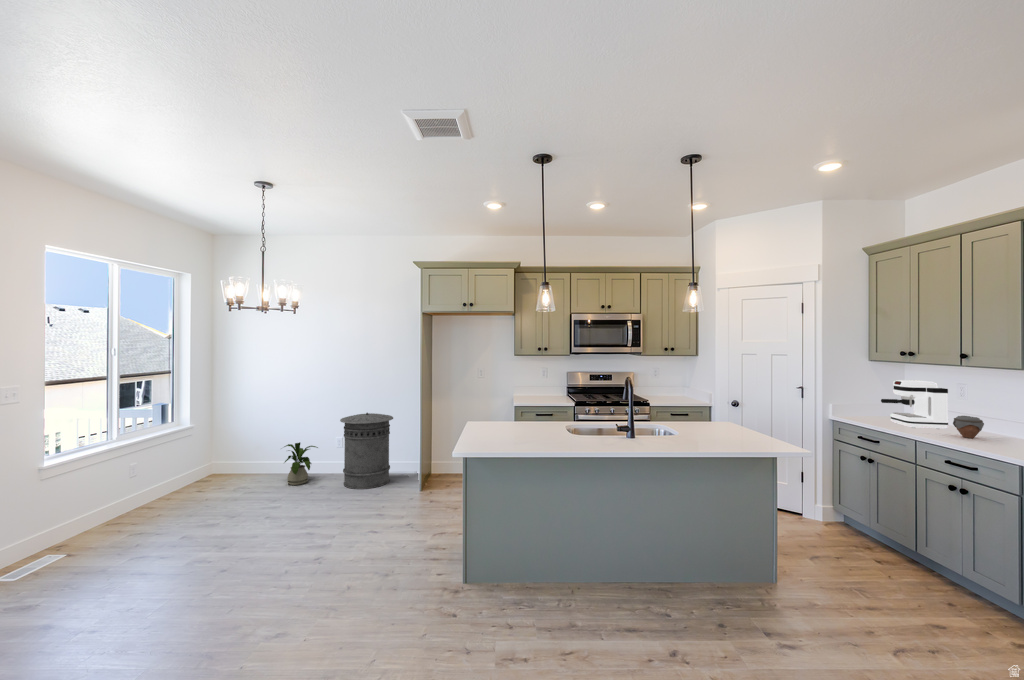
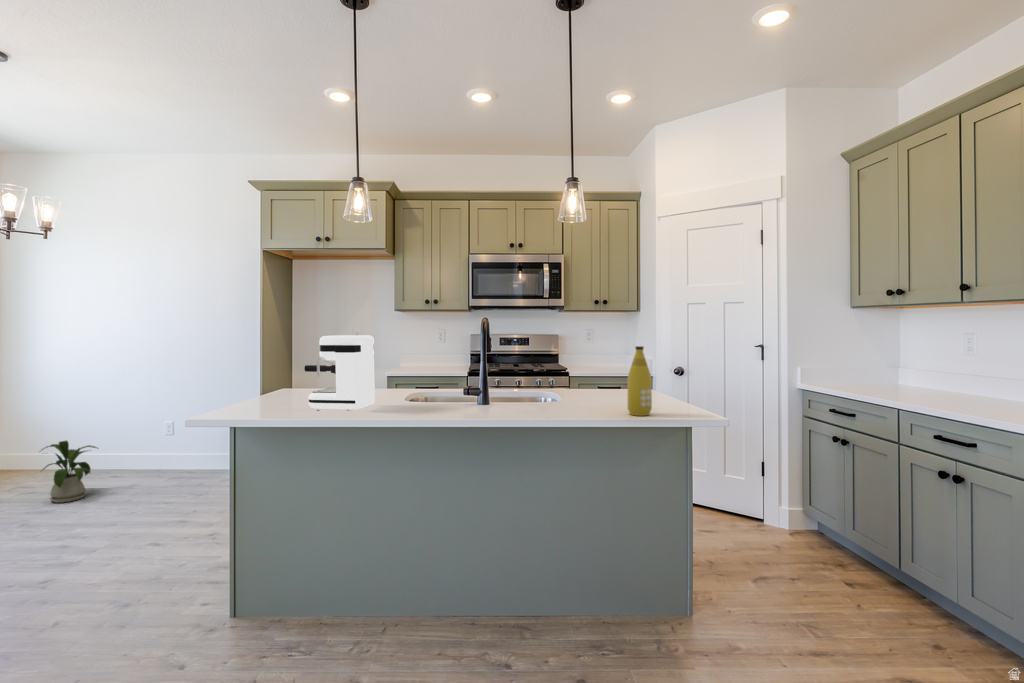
coffee maker: present [881,380,949,429] -> present [304,335,375,411]
bottle: none [728,396,745,443] -> present [627,346,652,416]
trash can: present [340,413,393,489] -> none [126,396,212,505]
jar: present [953,416,984,438] -> none [949,373,991,404]

